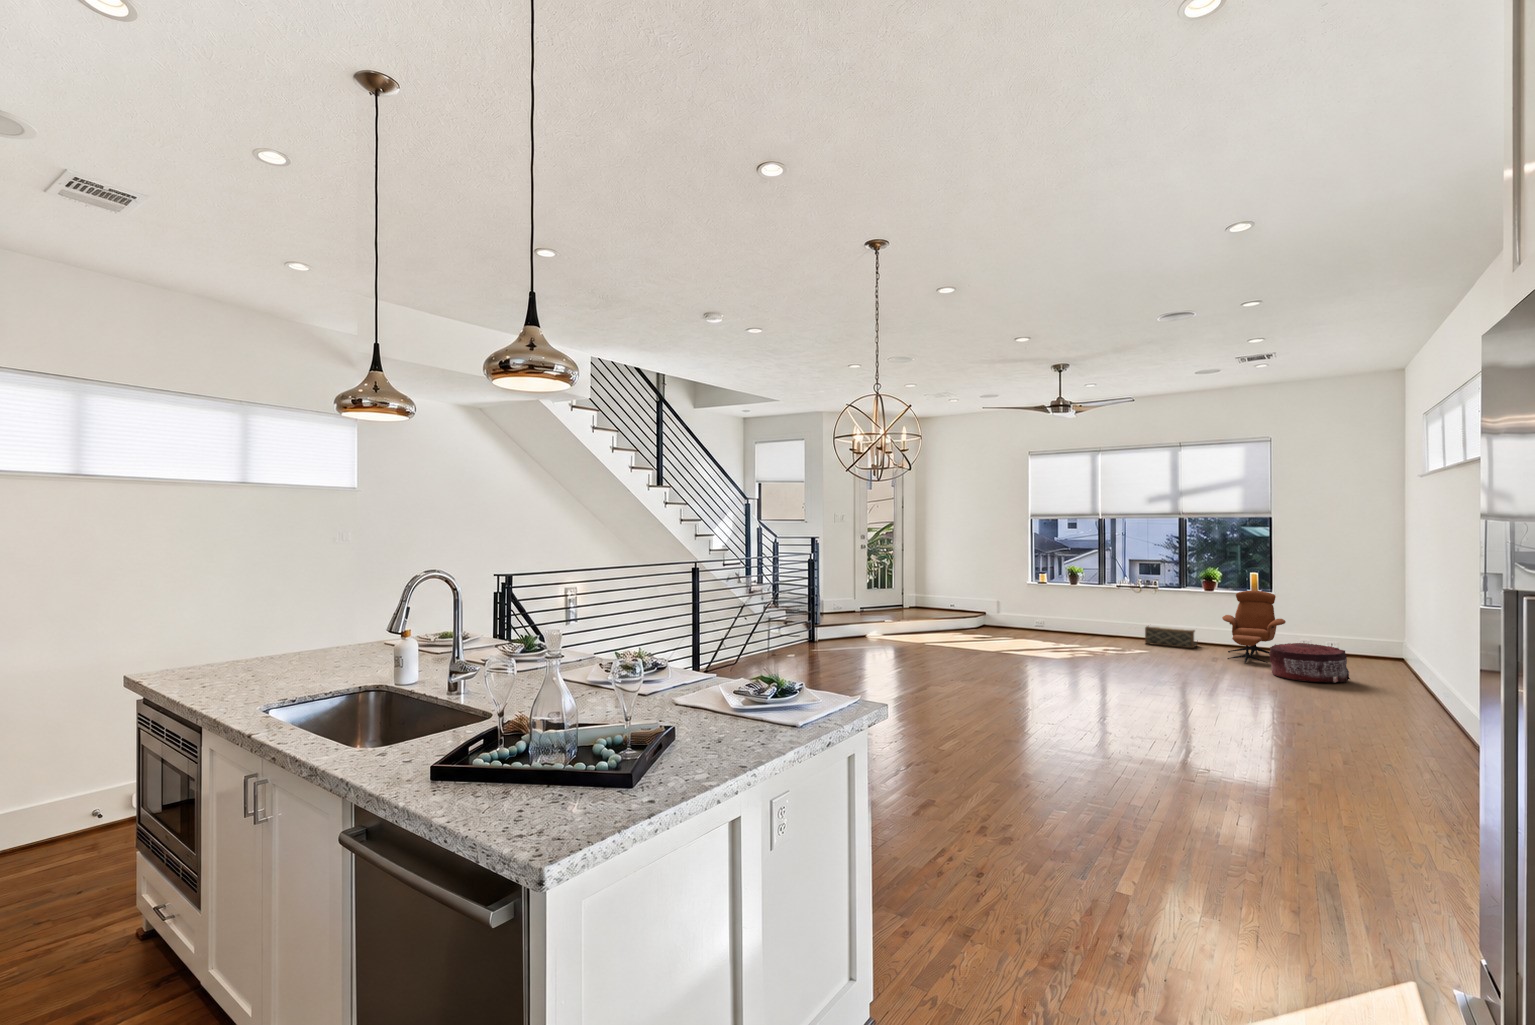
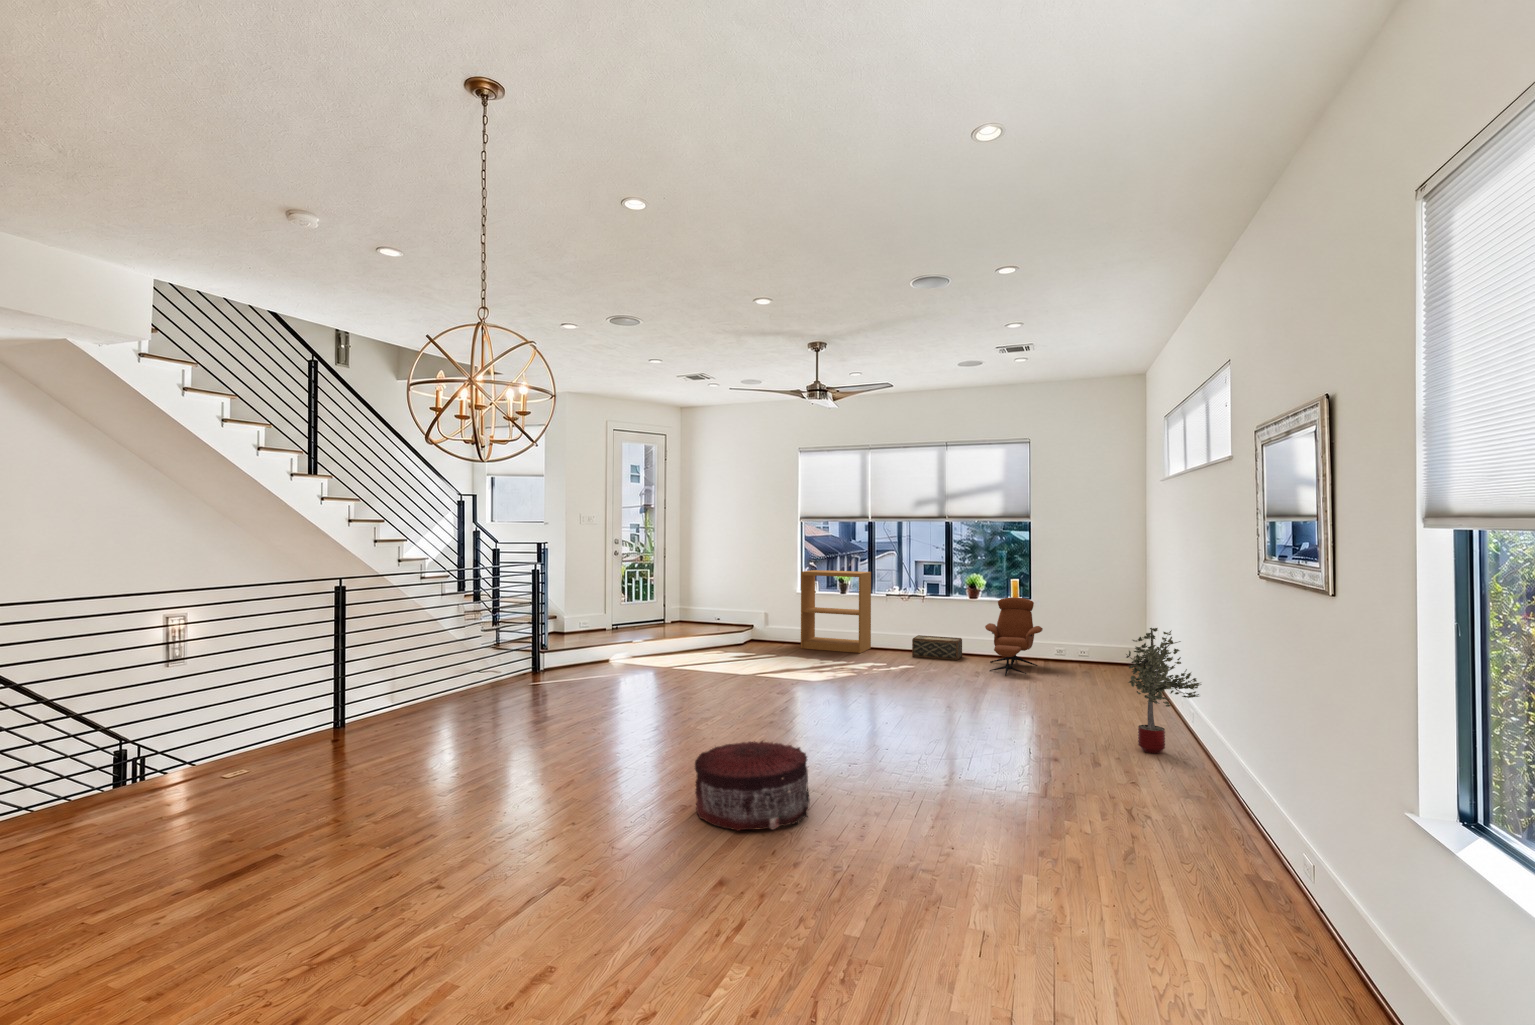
bookshelf: none [1033,563,1102,639] -> present [801,570,871,653]
potted tree: none [1371,615,1458,732] -> present [1126,628,1201,754]
pouf: present [1269,643,1350,683] -> present [695,741,810,831]

